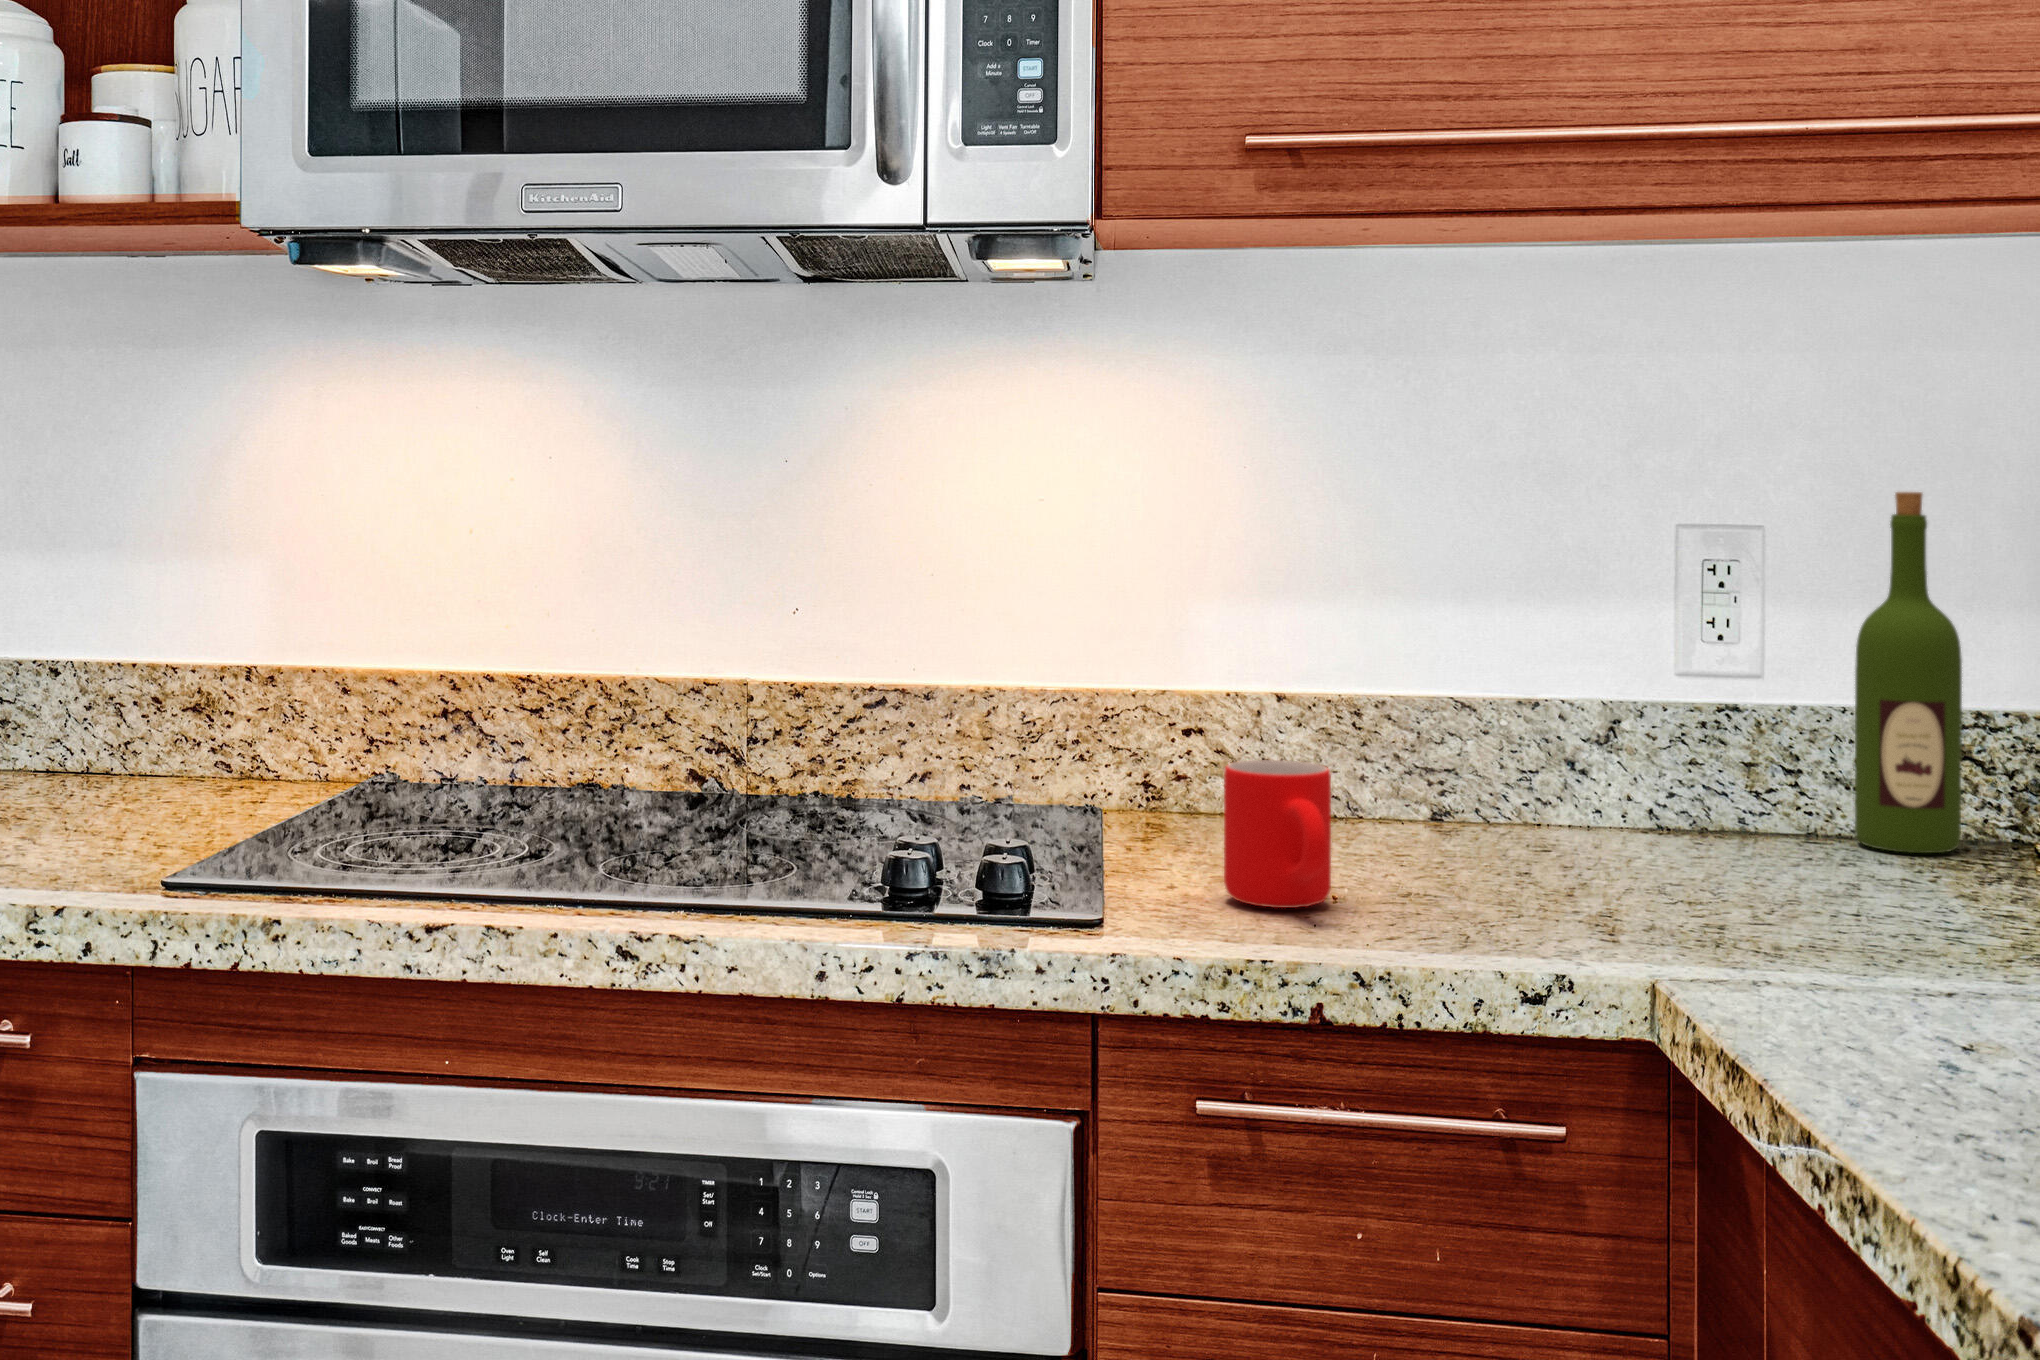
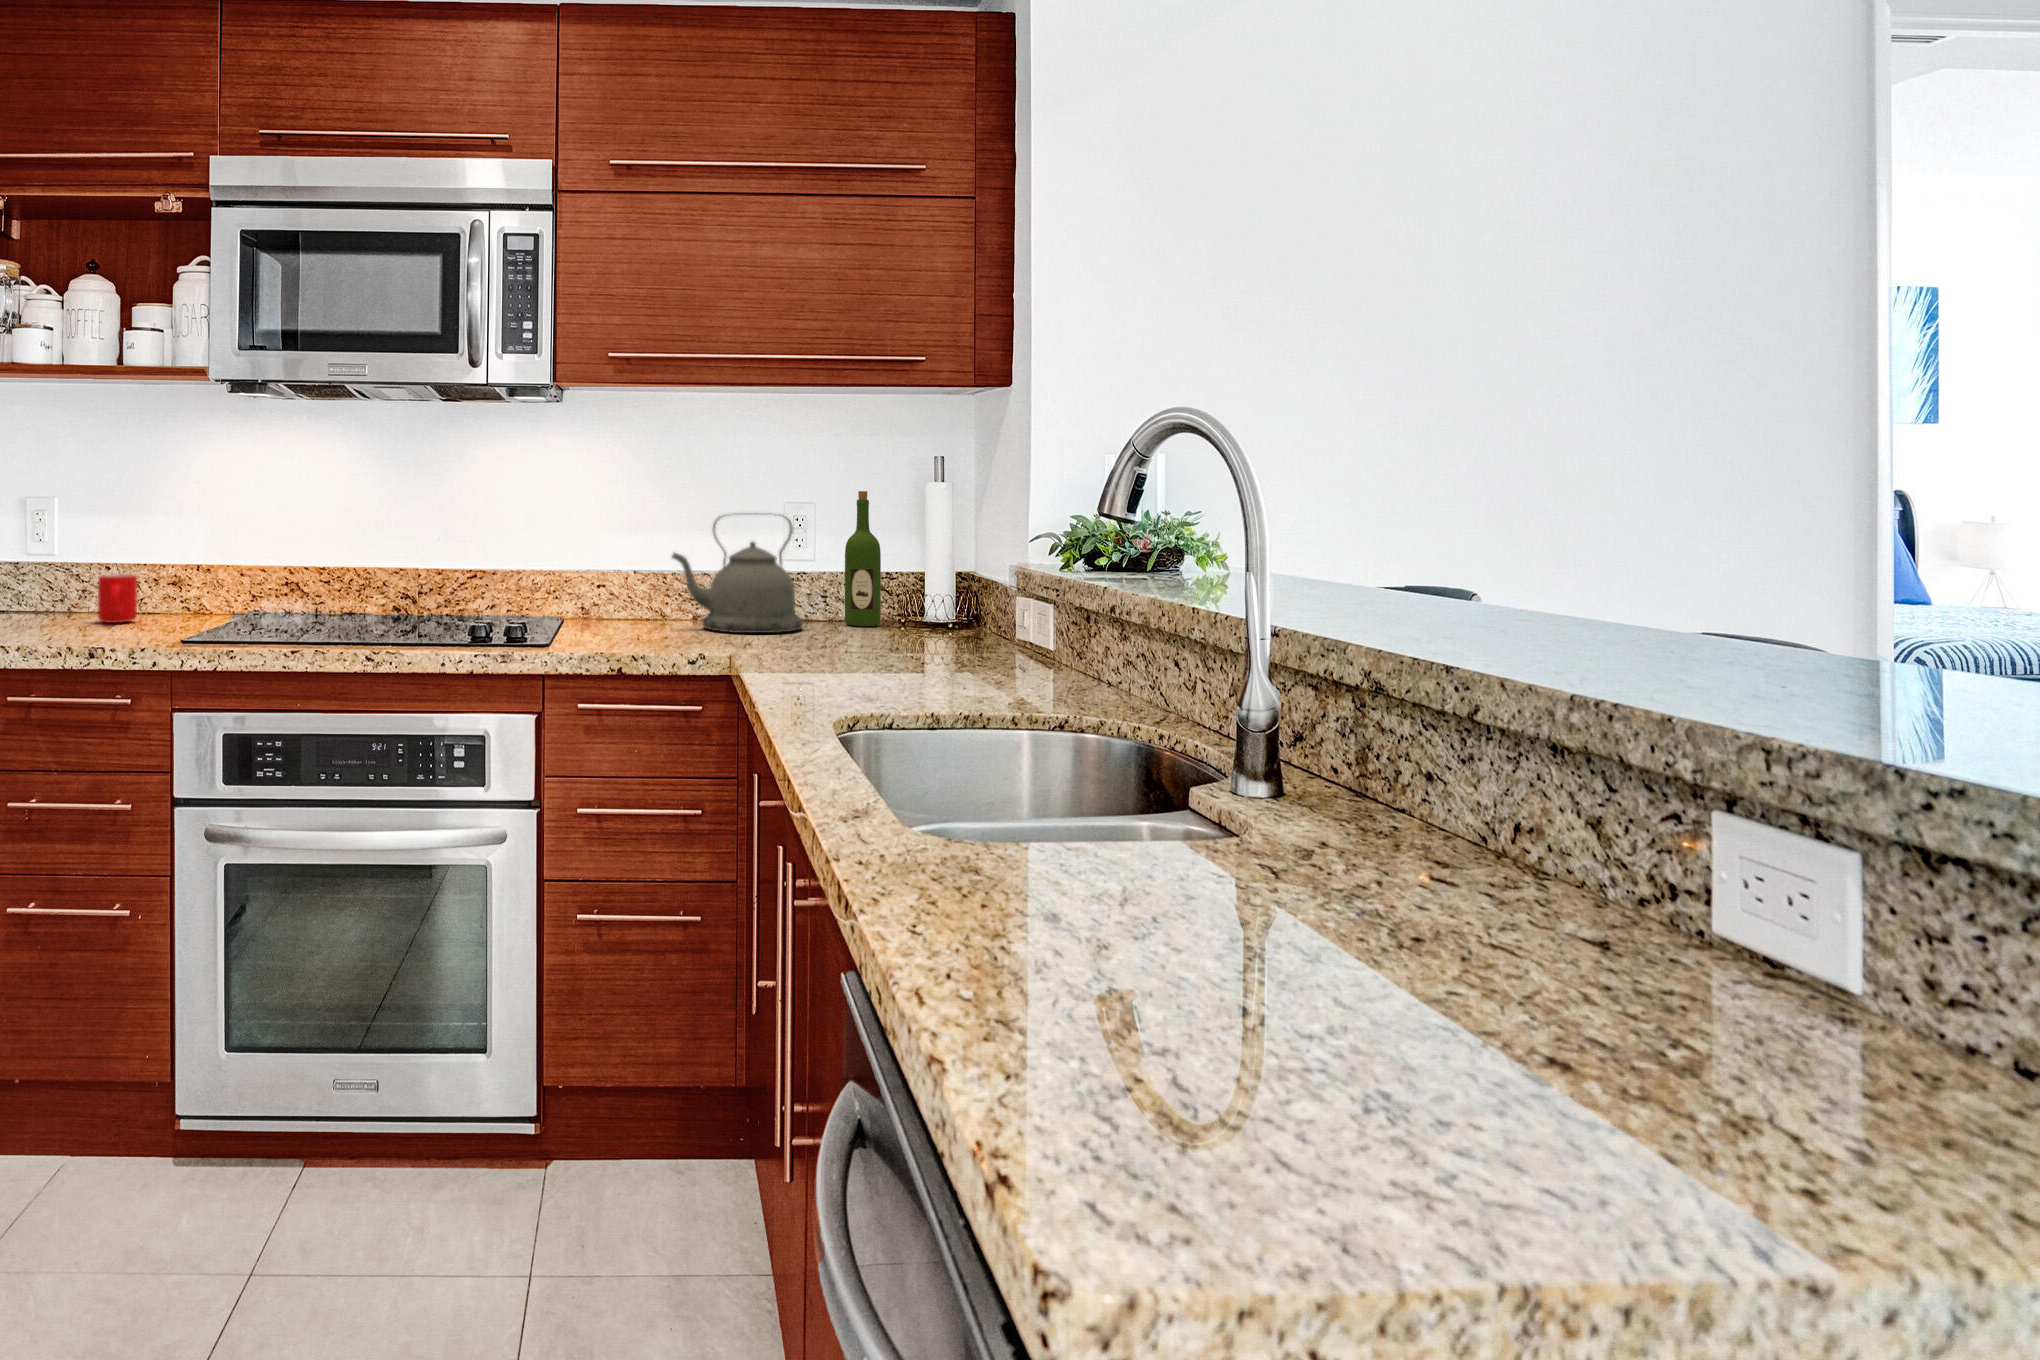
kettle: none [1395,554,1758,879] -> present [672,513,803,633]
mug: present [1224,760,1331,908] -> present [98,574,137,623]

